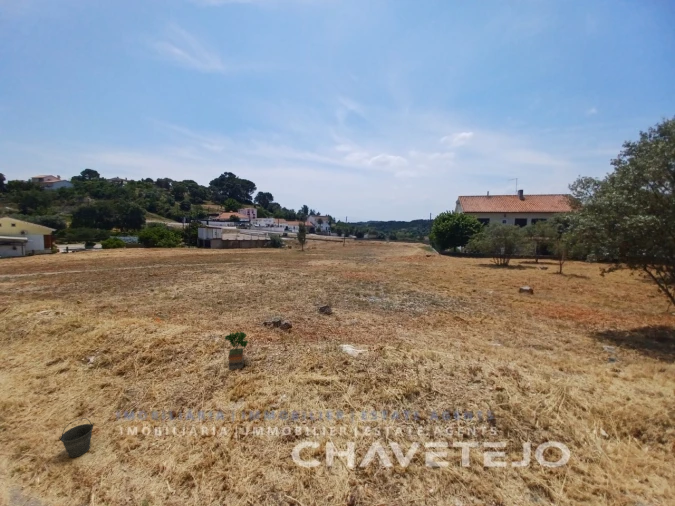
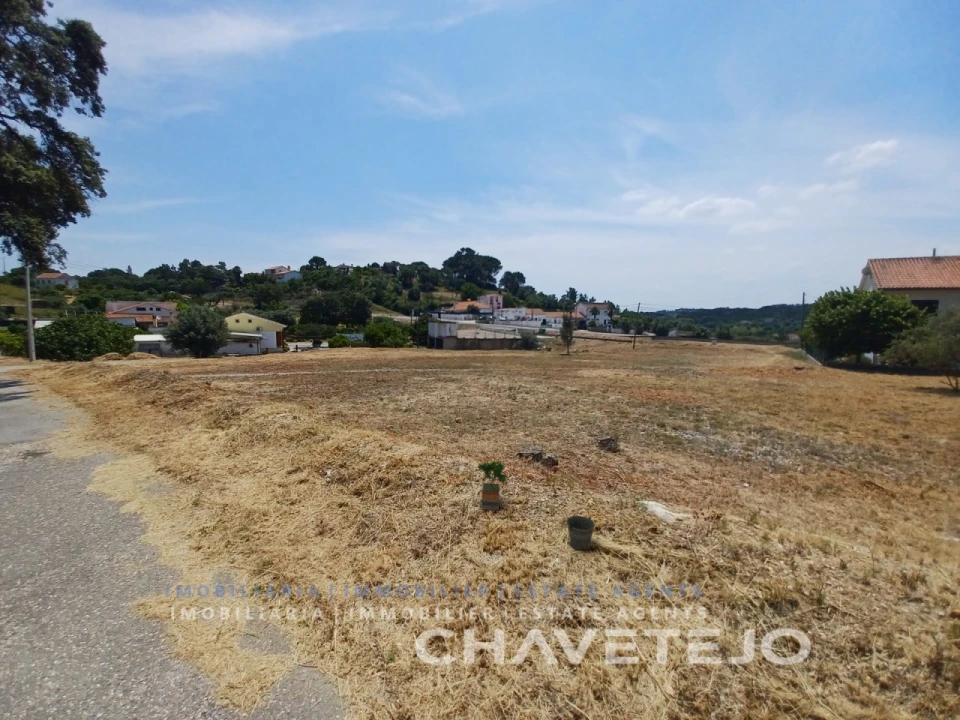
bucket: present [59,418,94,458] -> present [567,508,595,550]

